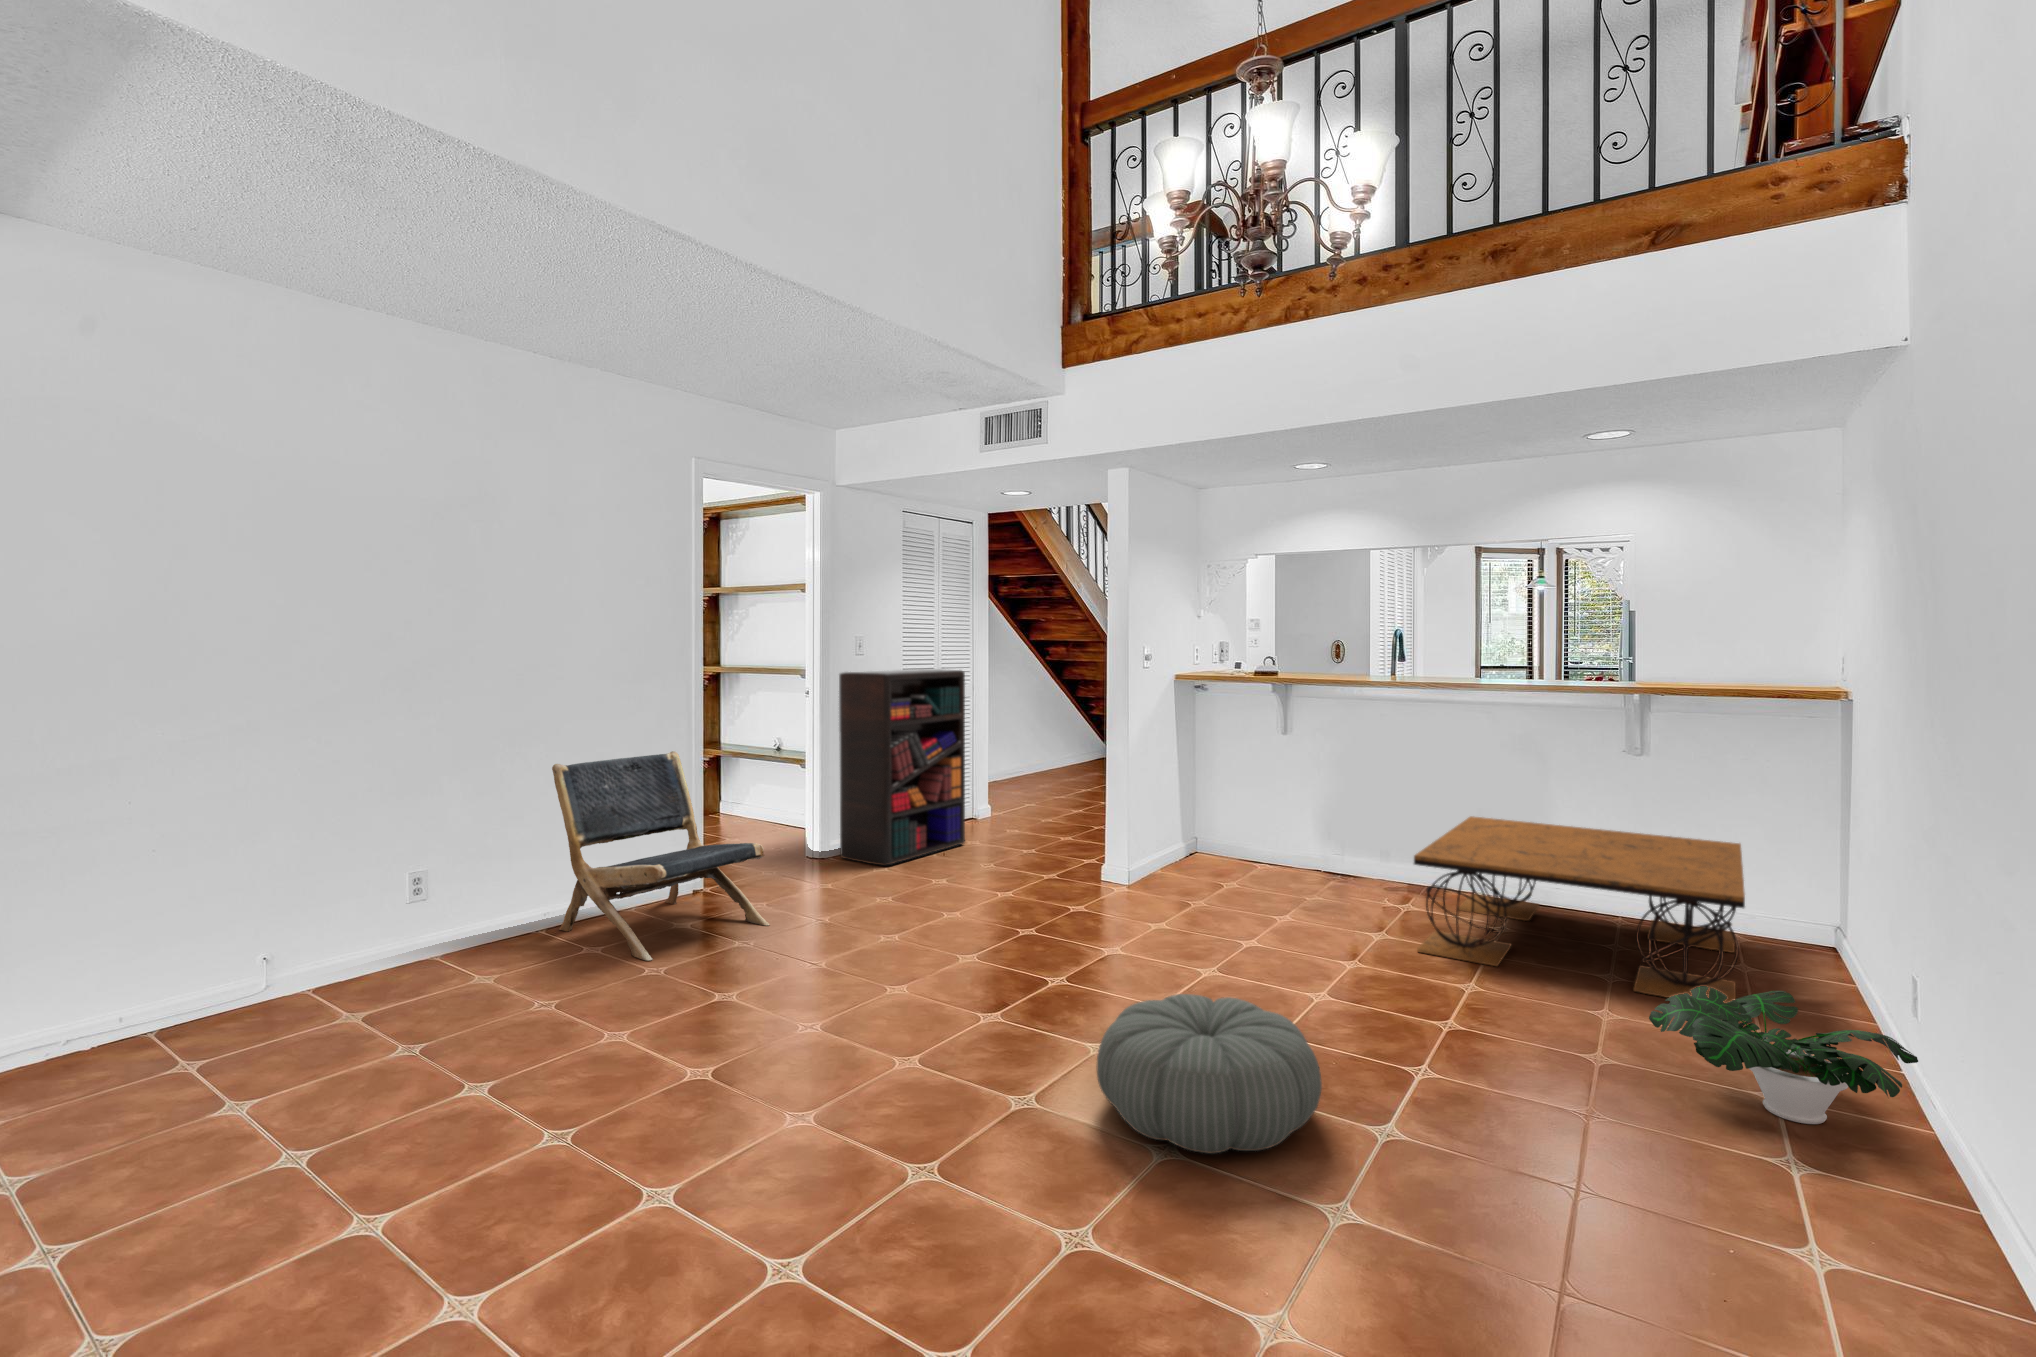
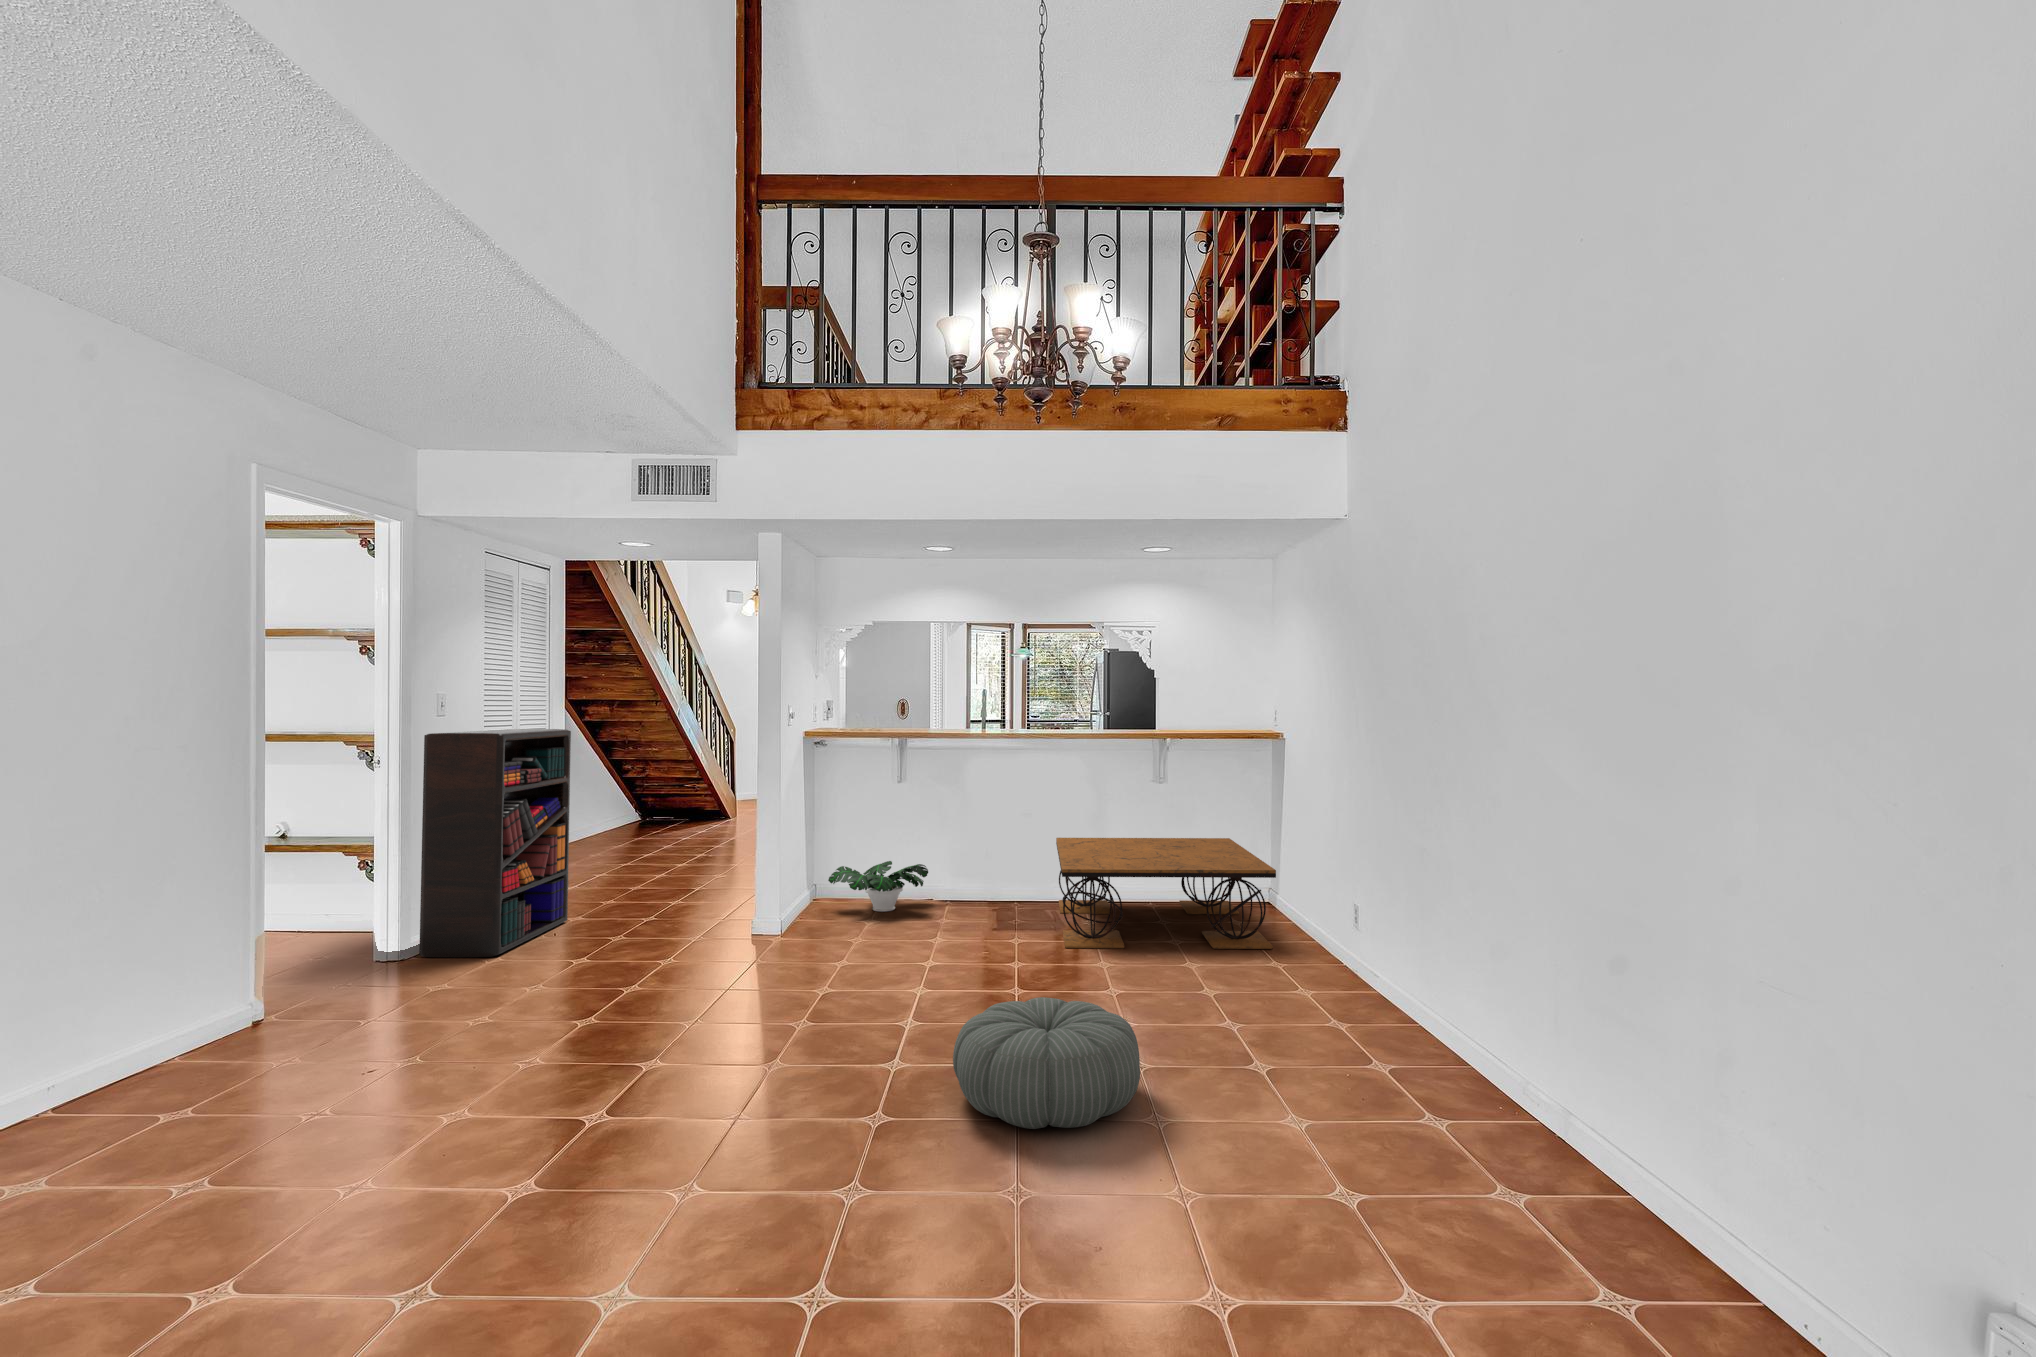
lounge chair: present [552,751,770,961] -> none [38,840,407,1120]
potted plant: present [1649,986,1918,1124] -> present [828,861,928,912]

